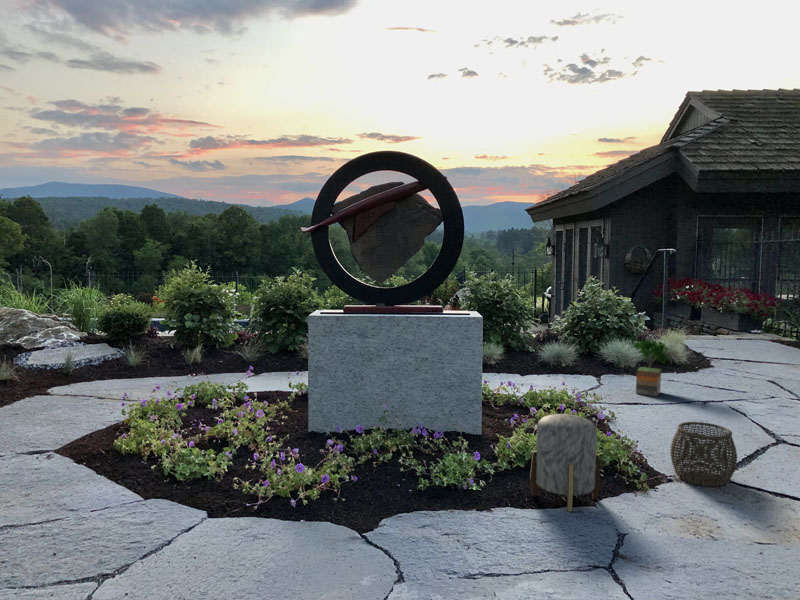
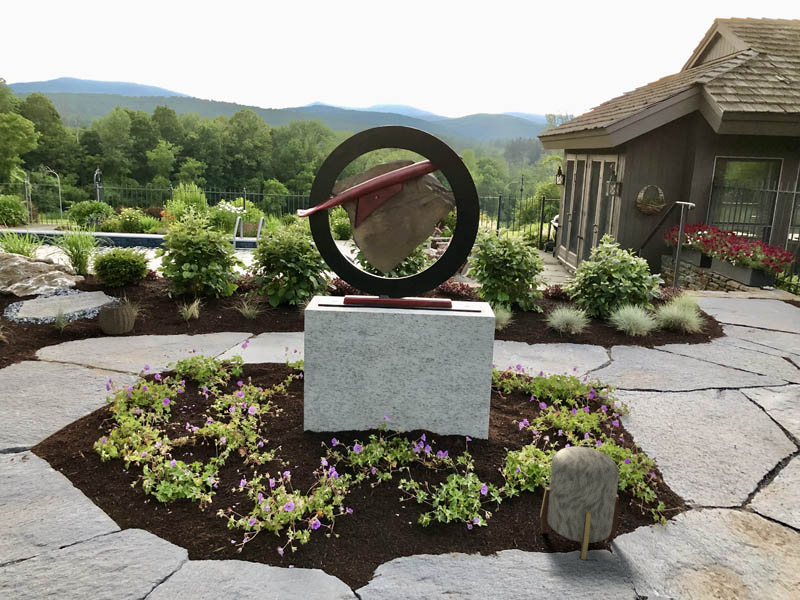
potted tree: present [634,340,670,396] -> none [647,317,688,378]
woven basket: present [670,422,737,487] -> present [99,301,135,334]

